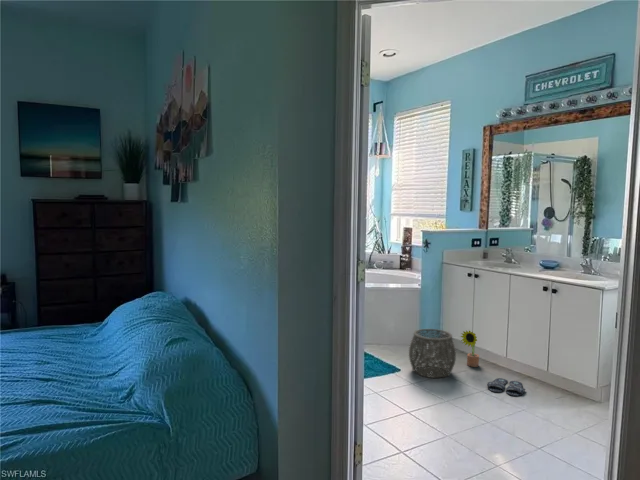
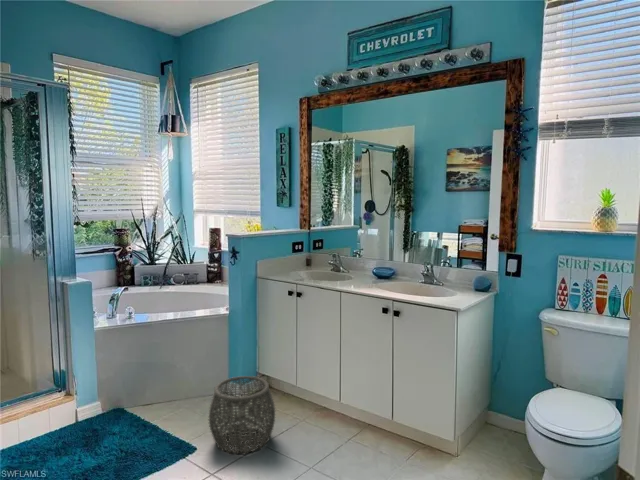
decorative plant: present [461,331,479,367] -> none [281,370,306,418]
slippers: present [487,378,525,396] -> none [318,433,367,466]

